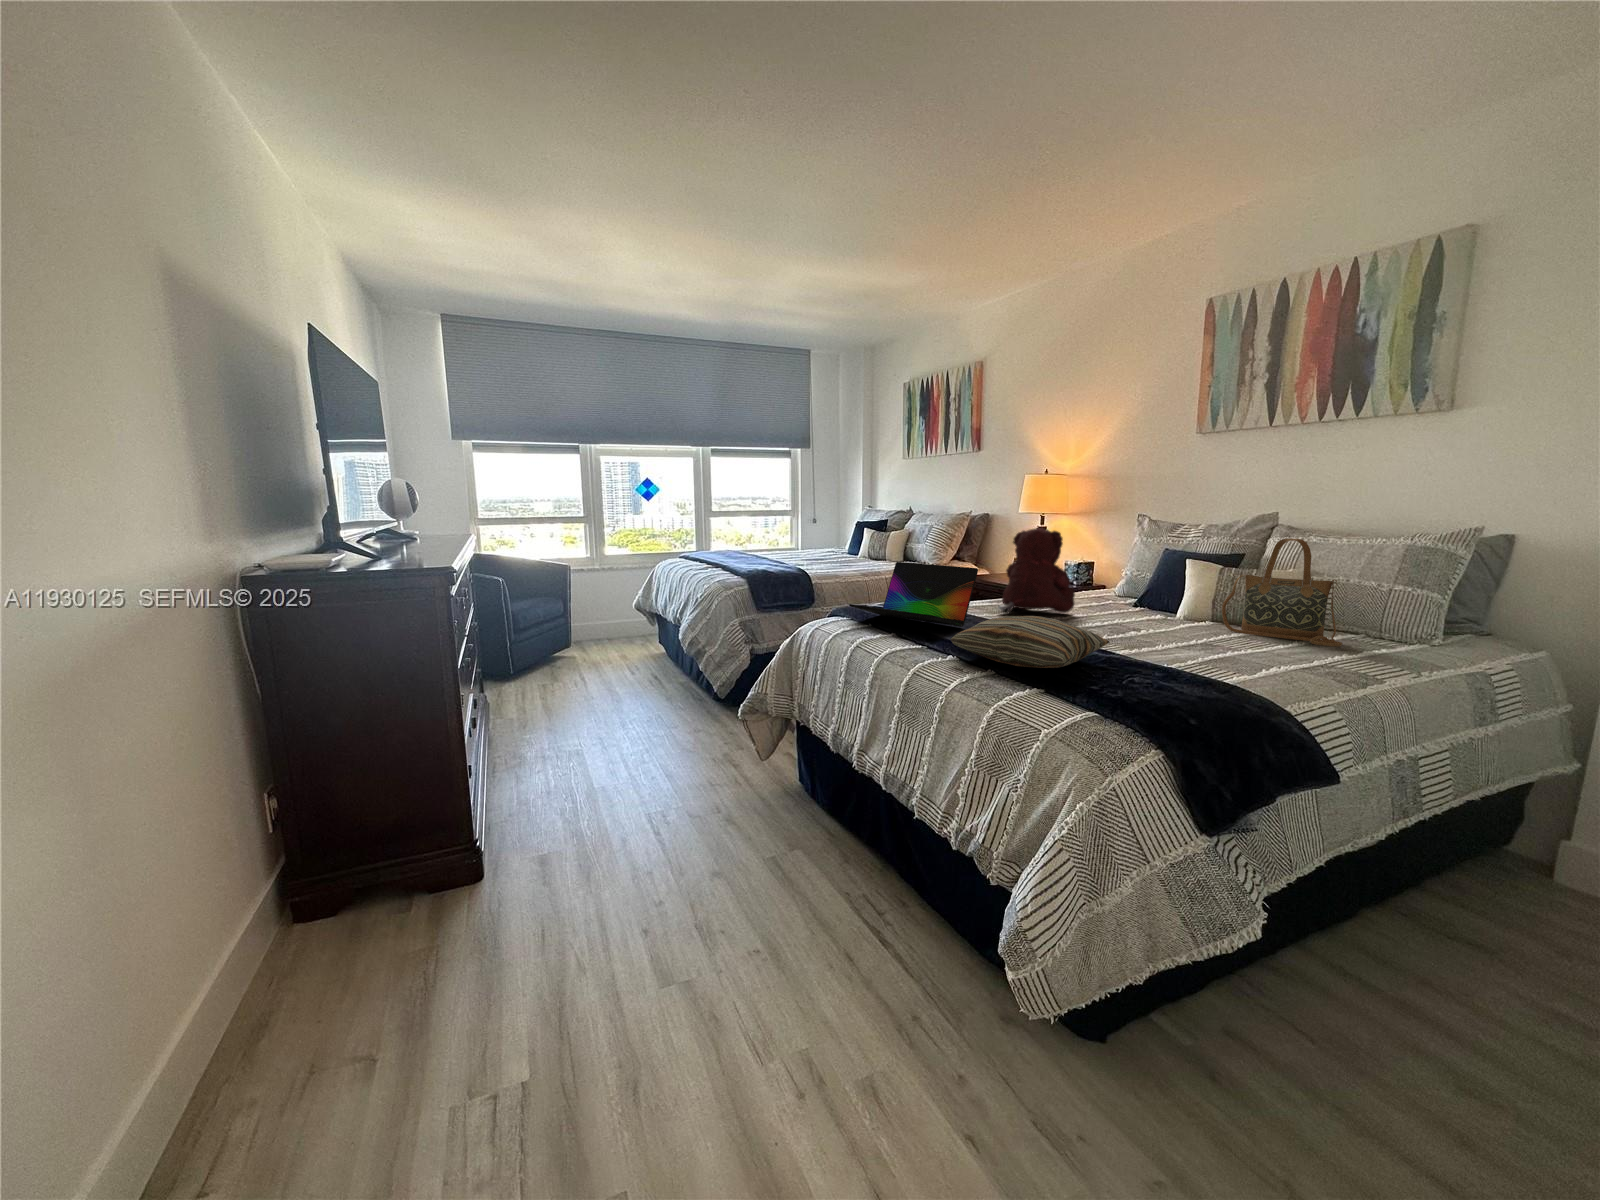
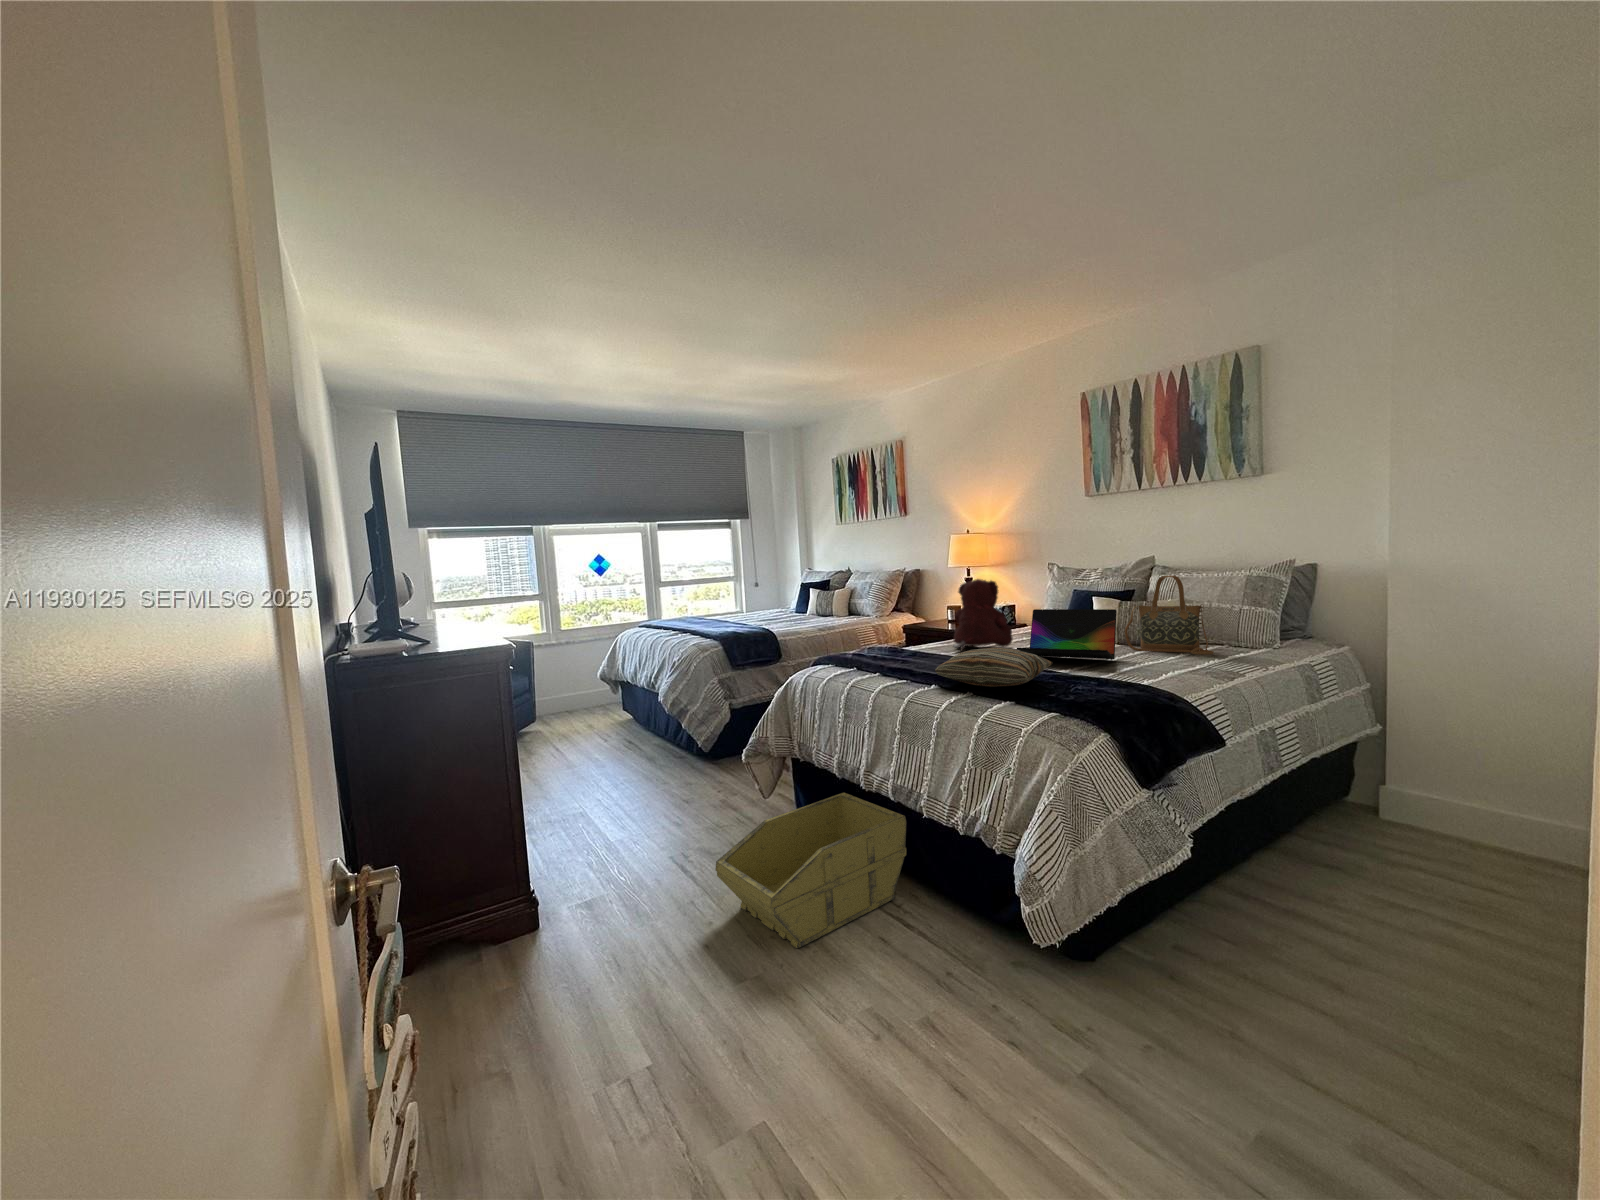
laptop: present [849,562,978,627] -> present [1017,609,1117,659]
storage bin: none [664,771,897,957] -> present [715,793,907,948]

